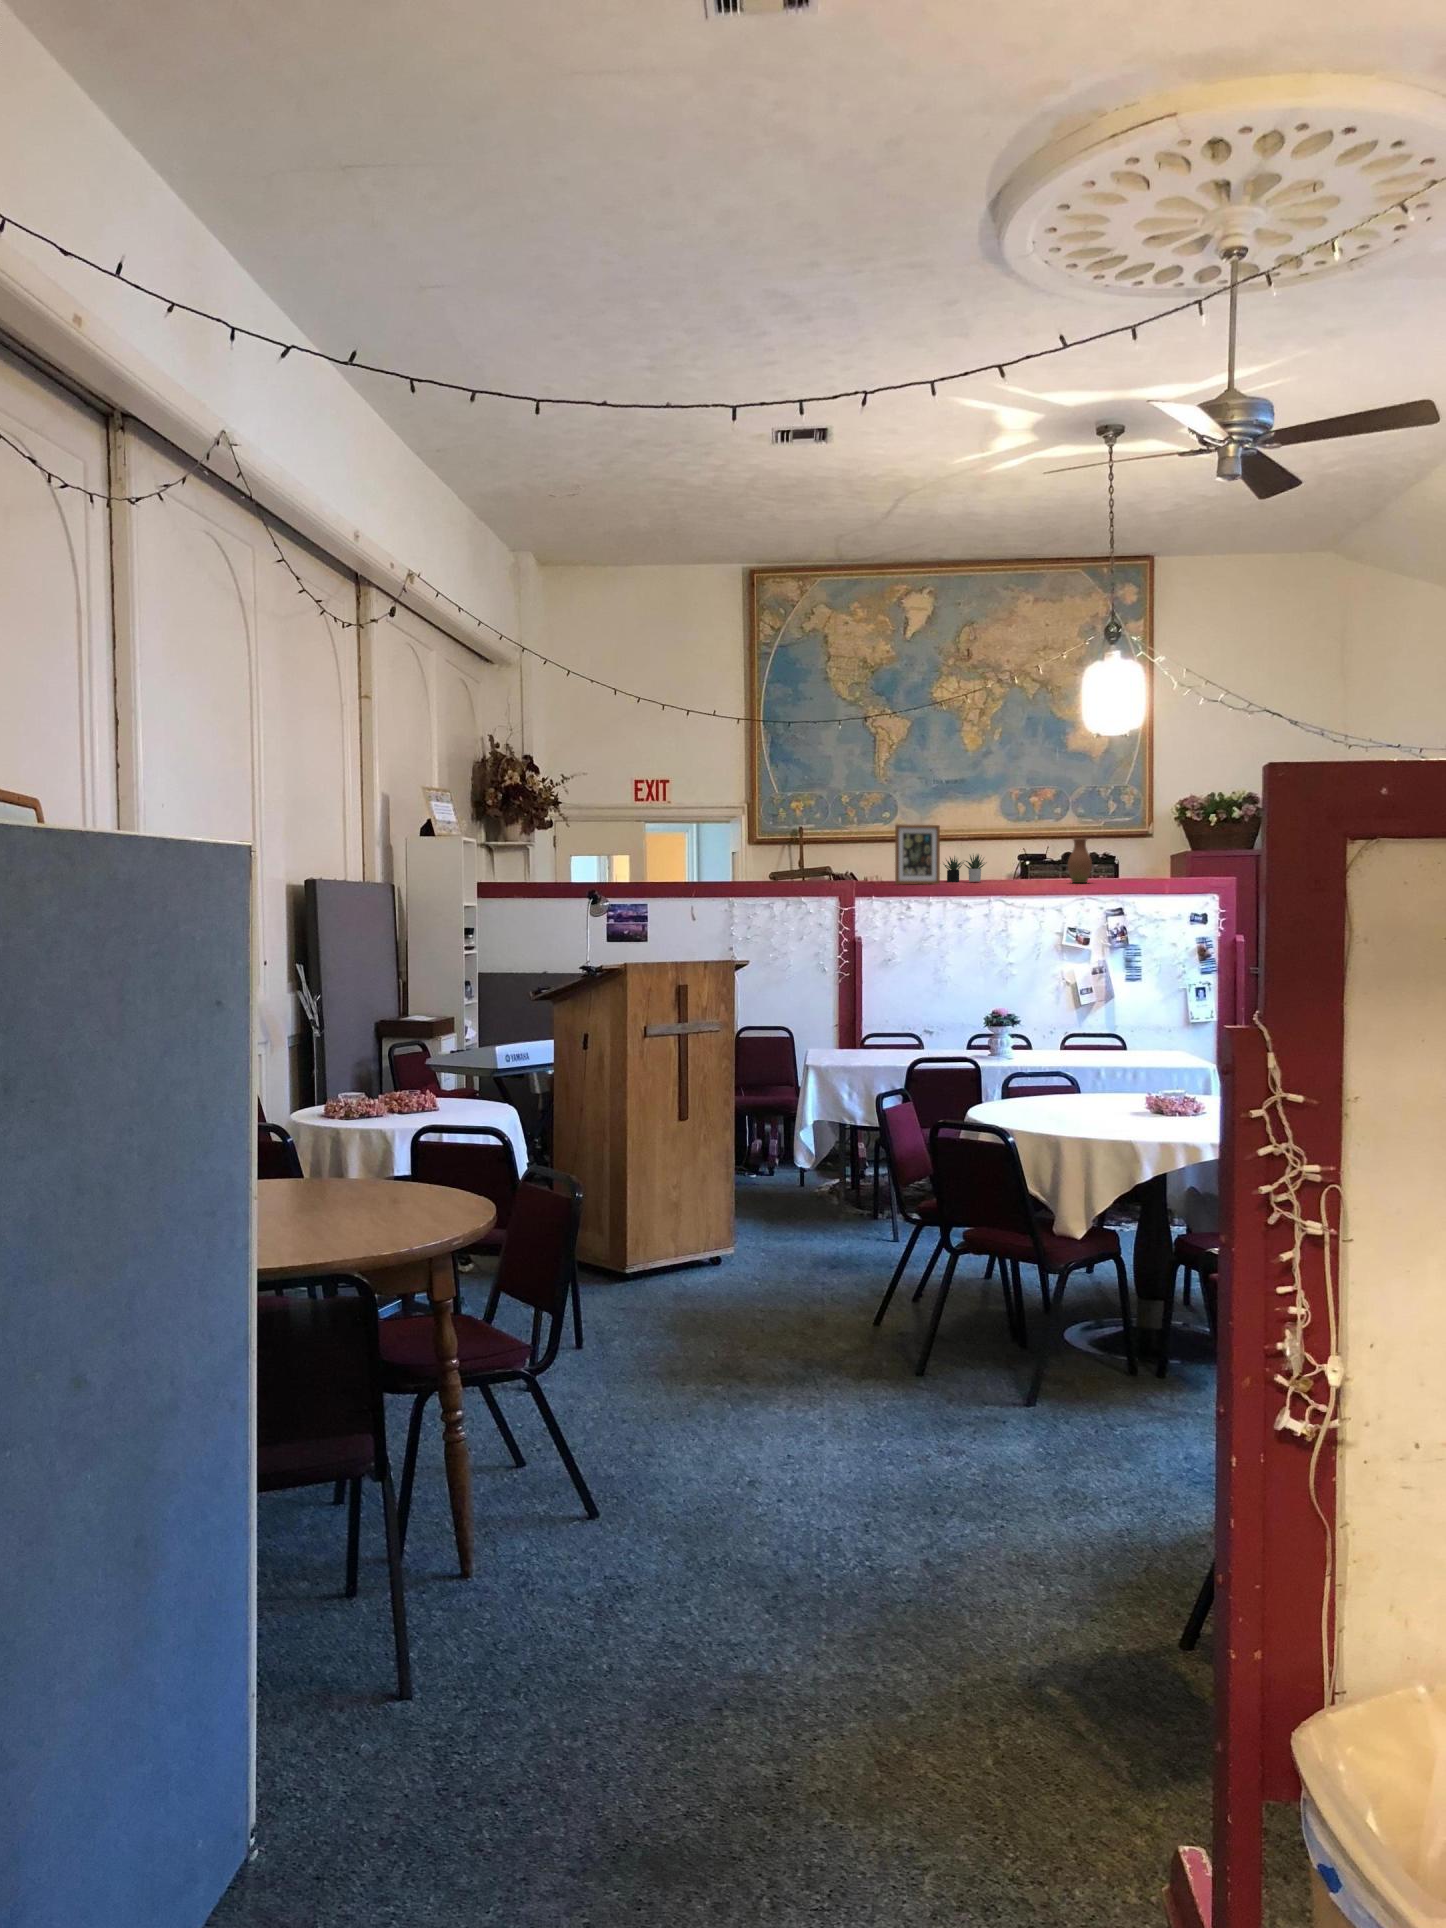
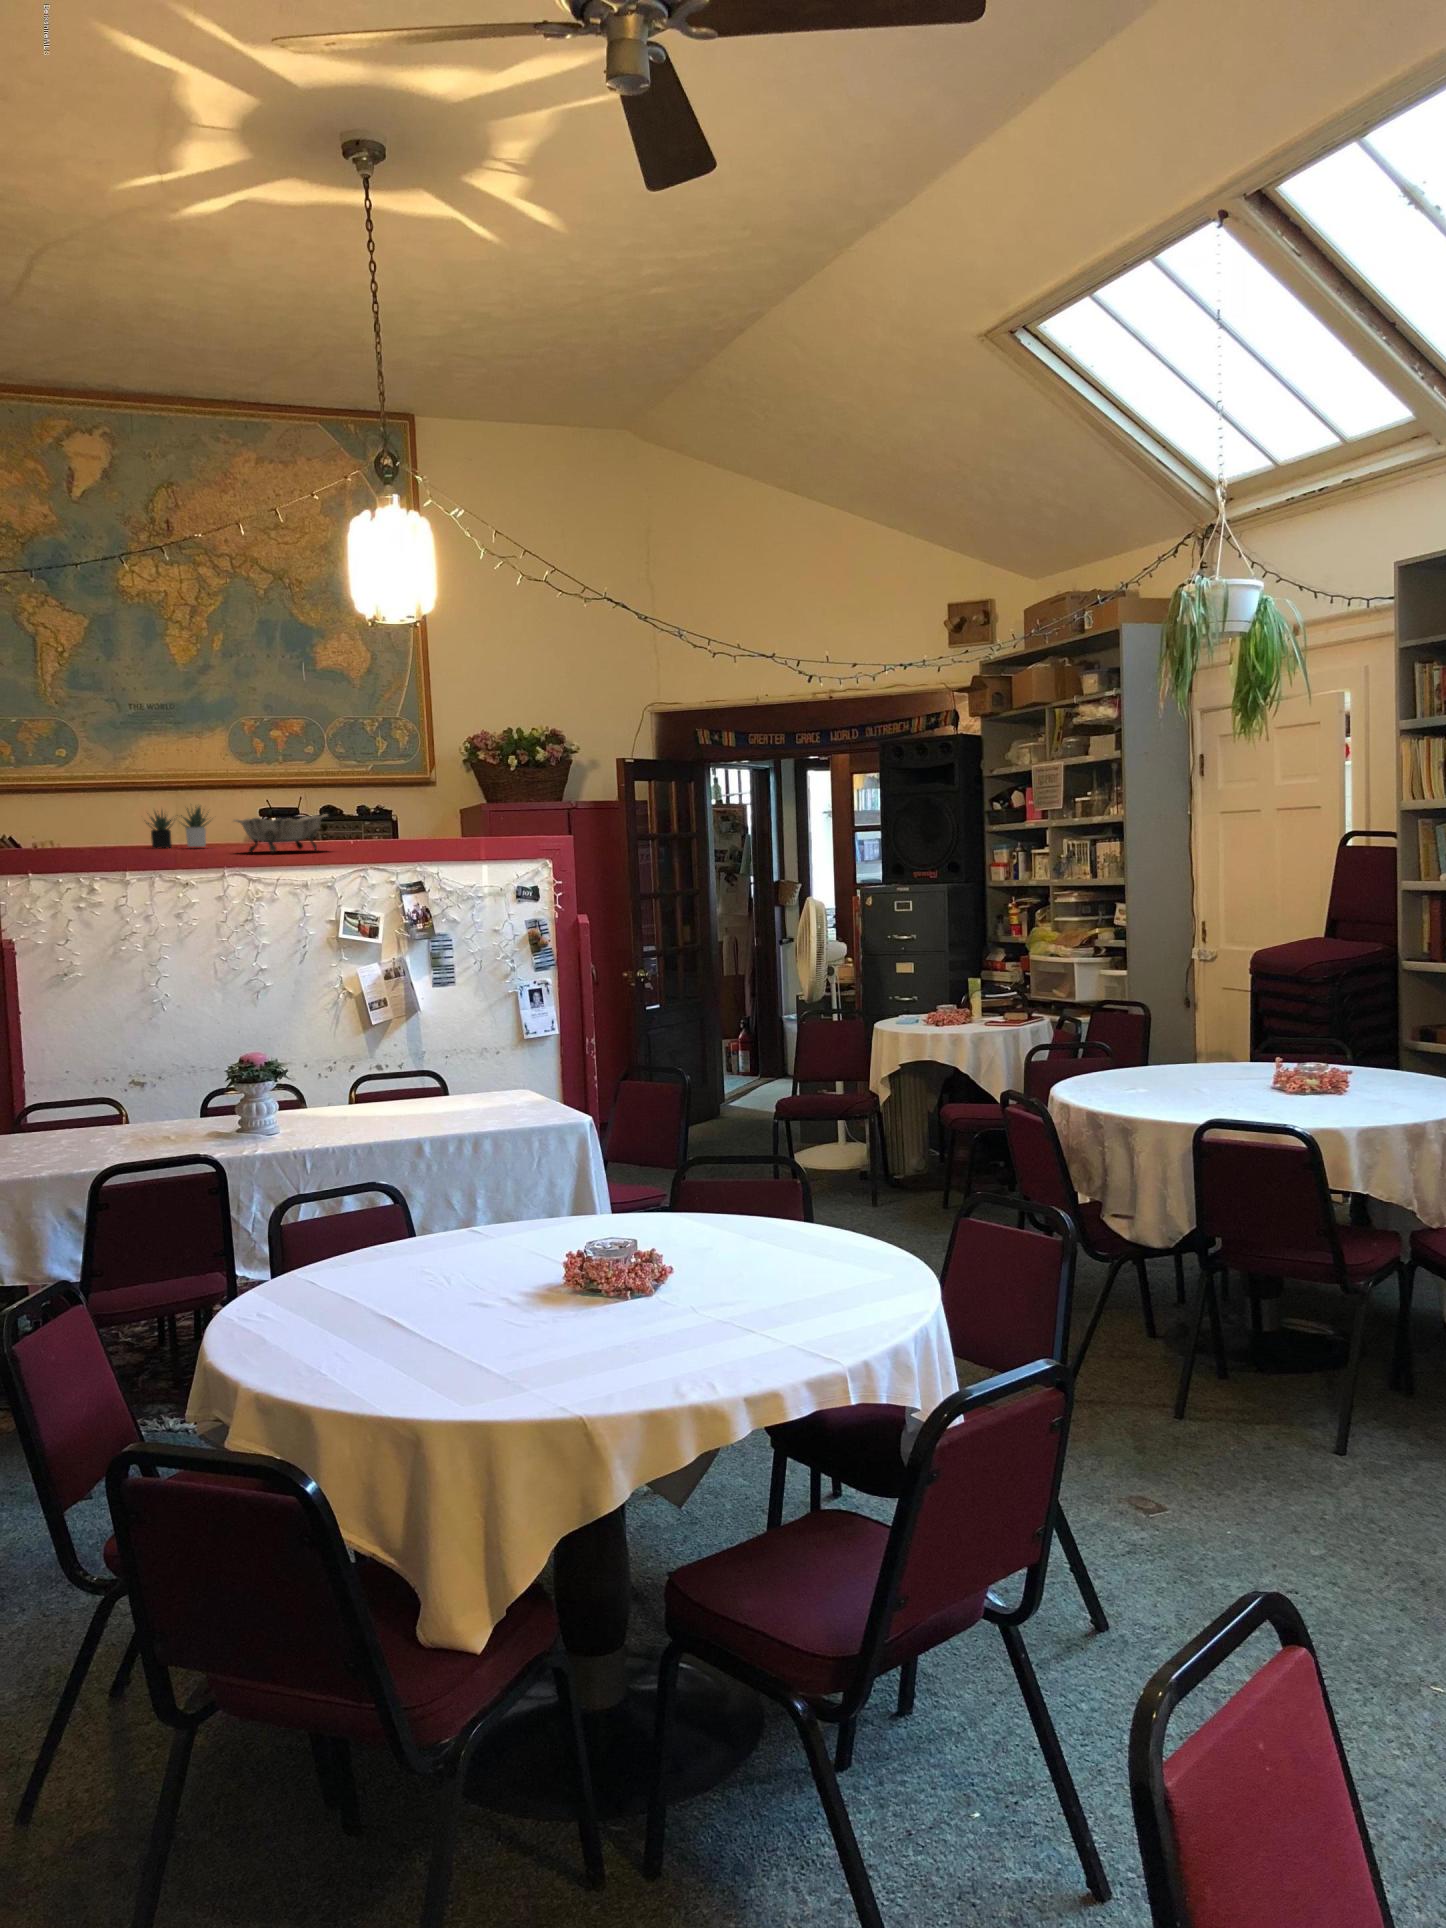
picture frame: present [895,824,940,884] -> none [56,756,140,853]
vase: present [1068,838,1092,883] -> none [337,782,372,847]
decorative bowl: none [997,861,1061,886] -> present [234,814,328,853]

